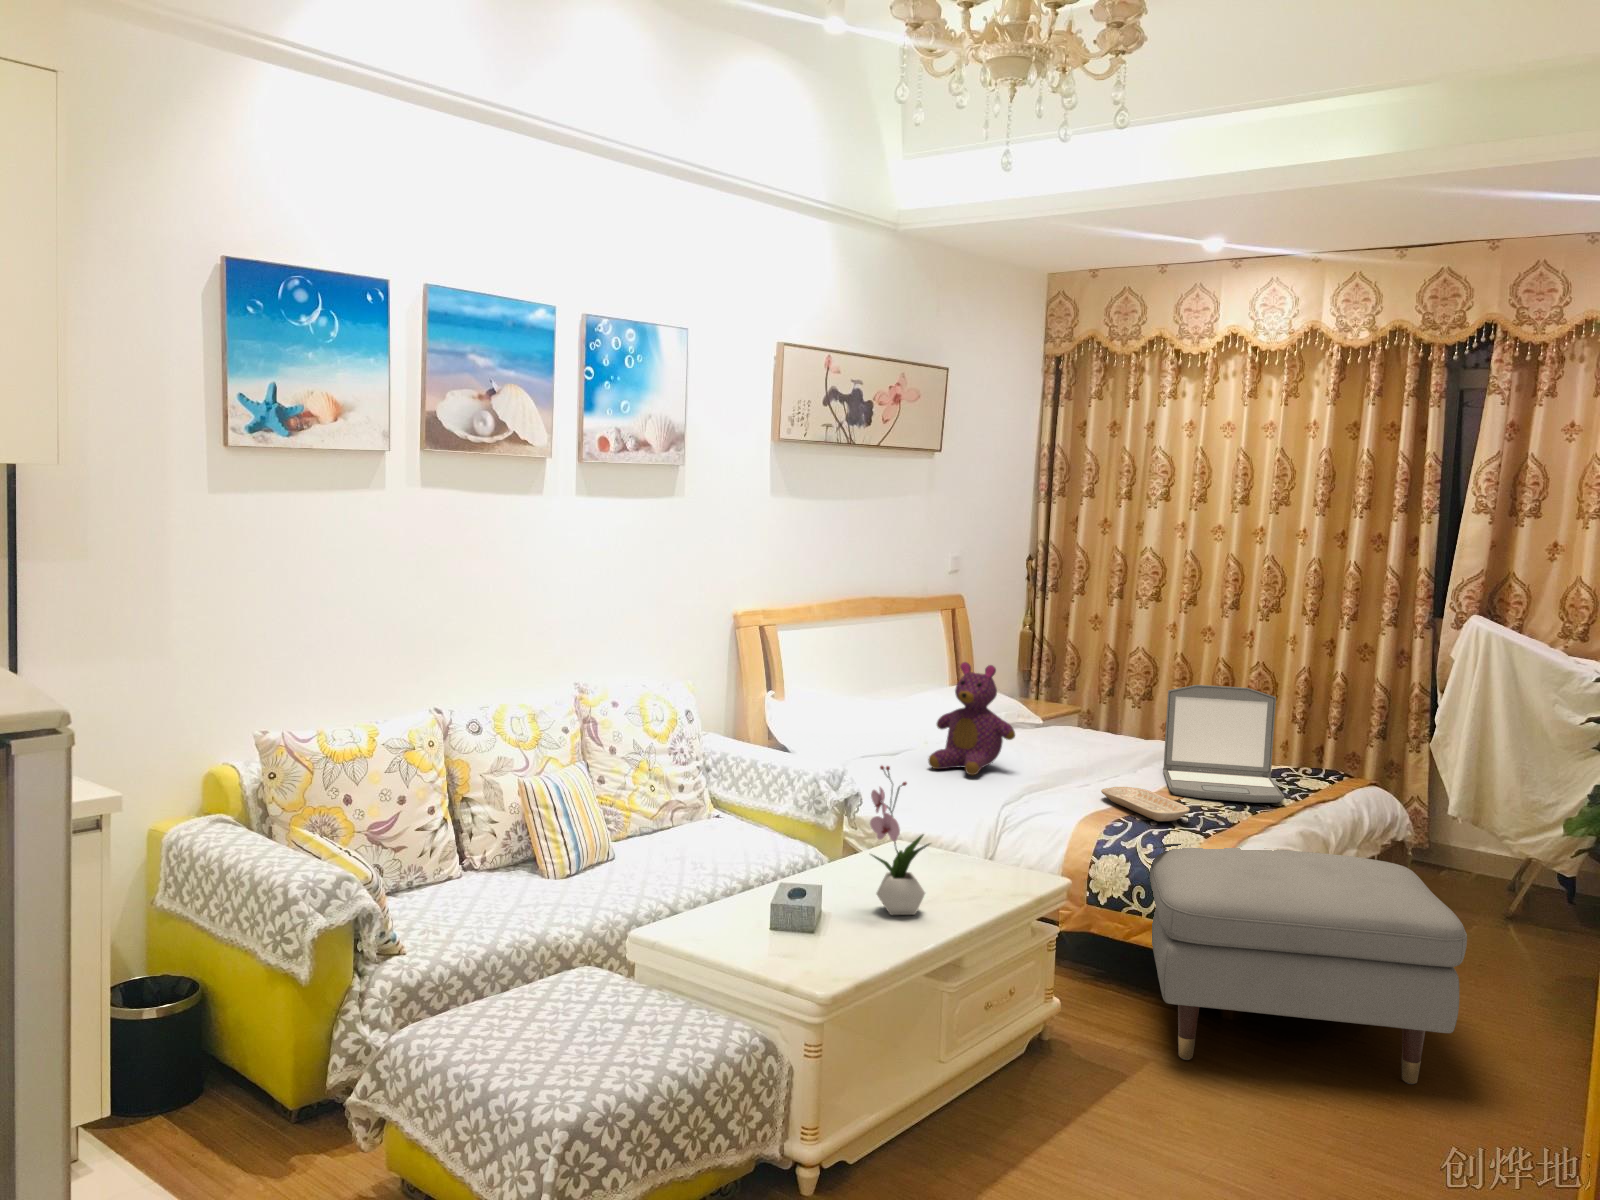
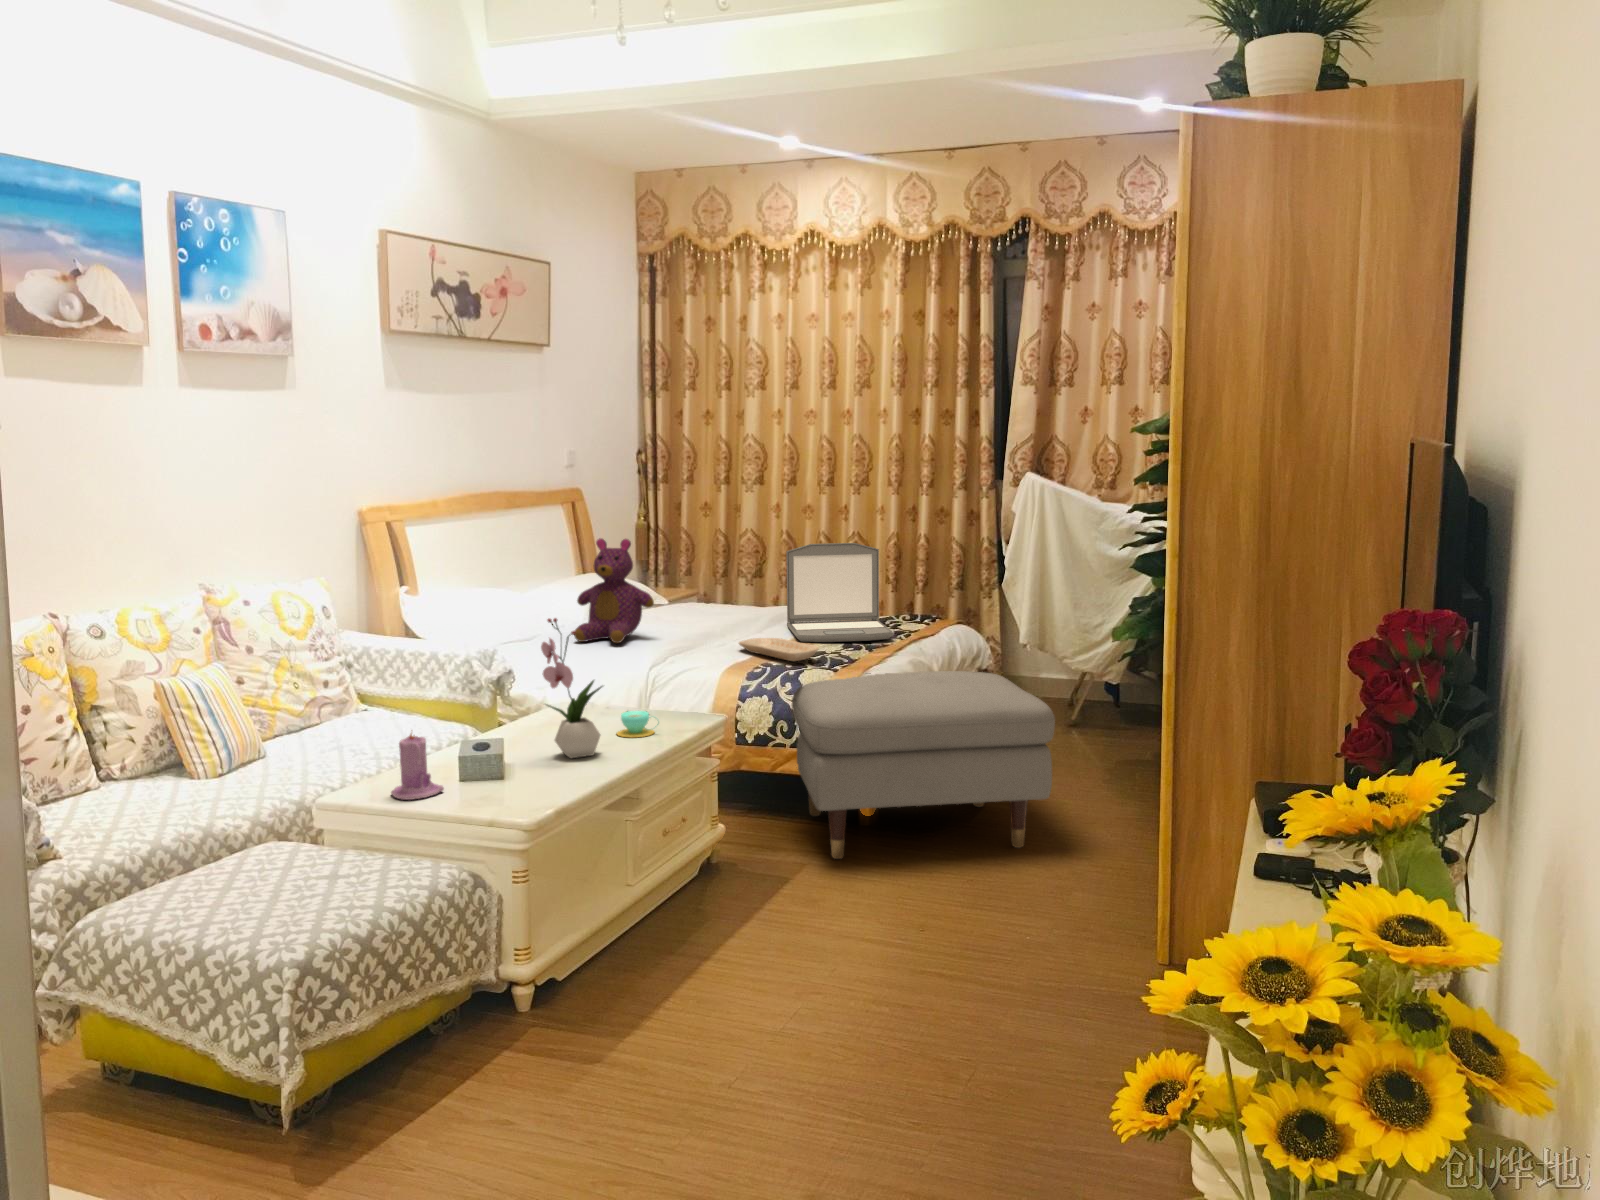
teacup: none [946,866,992,897] -> present [617,711,658,737]
candle: none [704,871,755,944] -> present [391,734,444,800]

